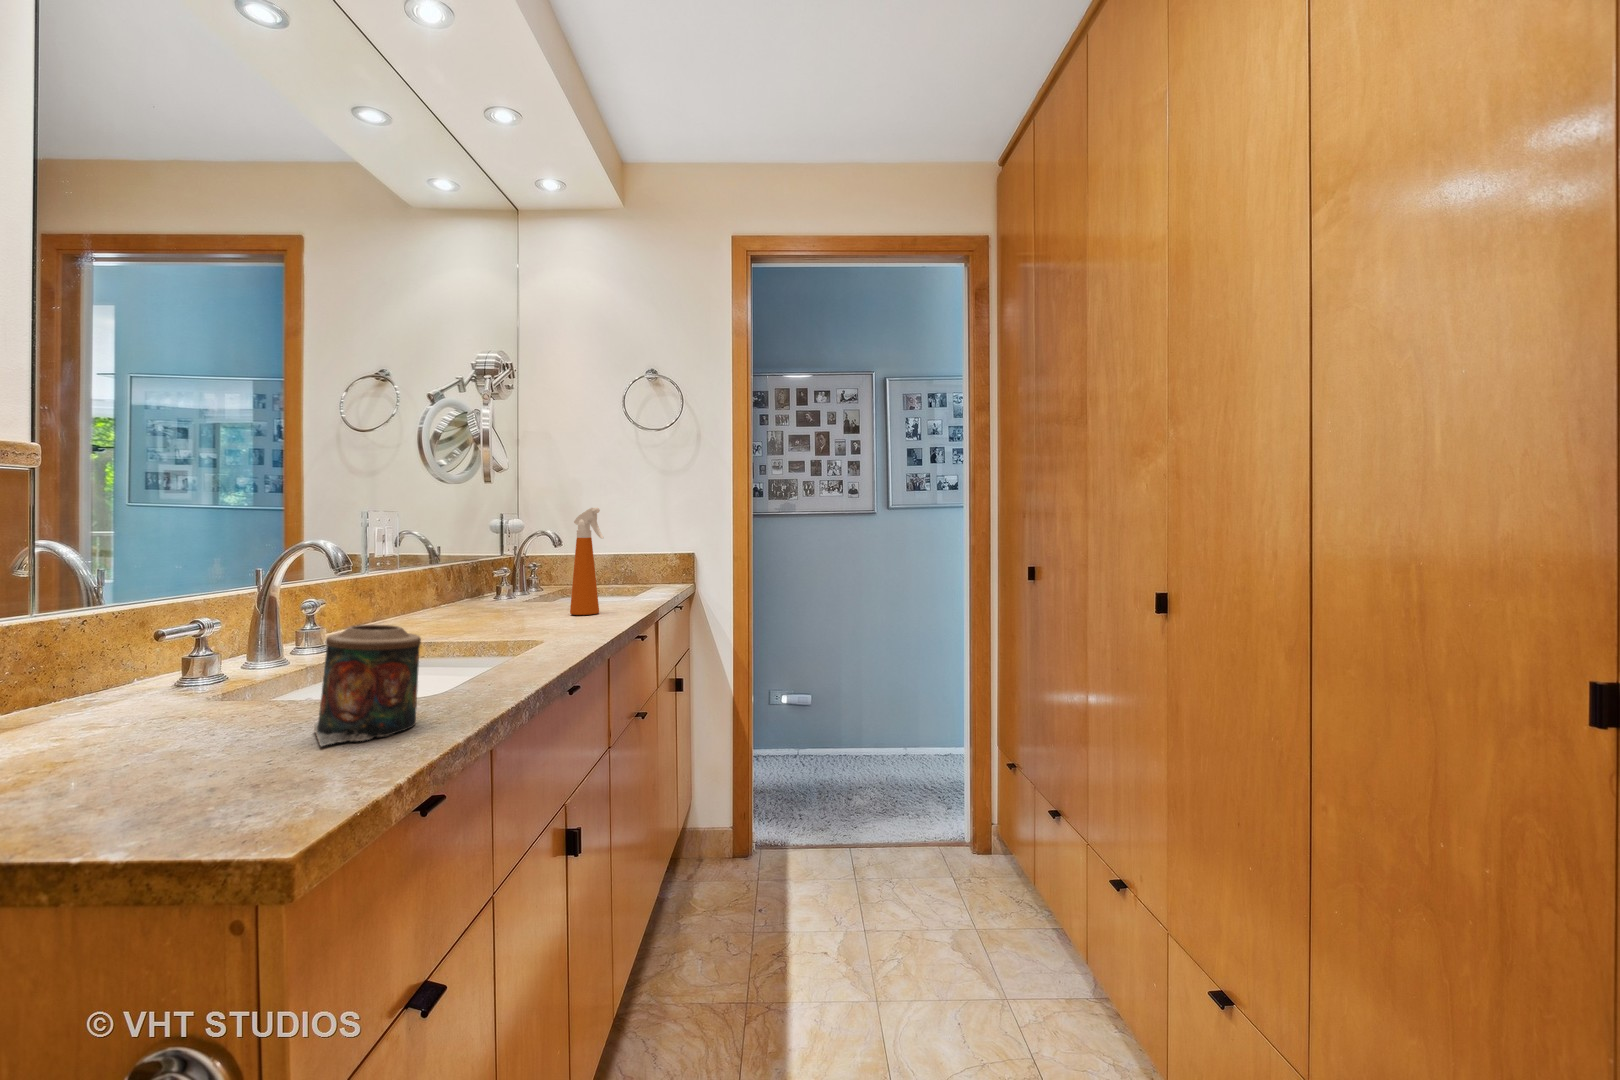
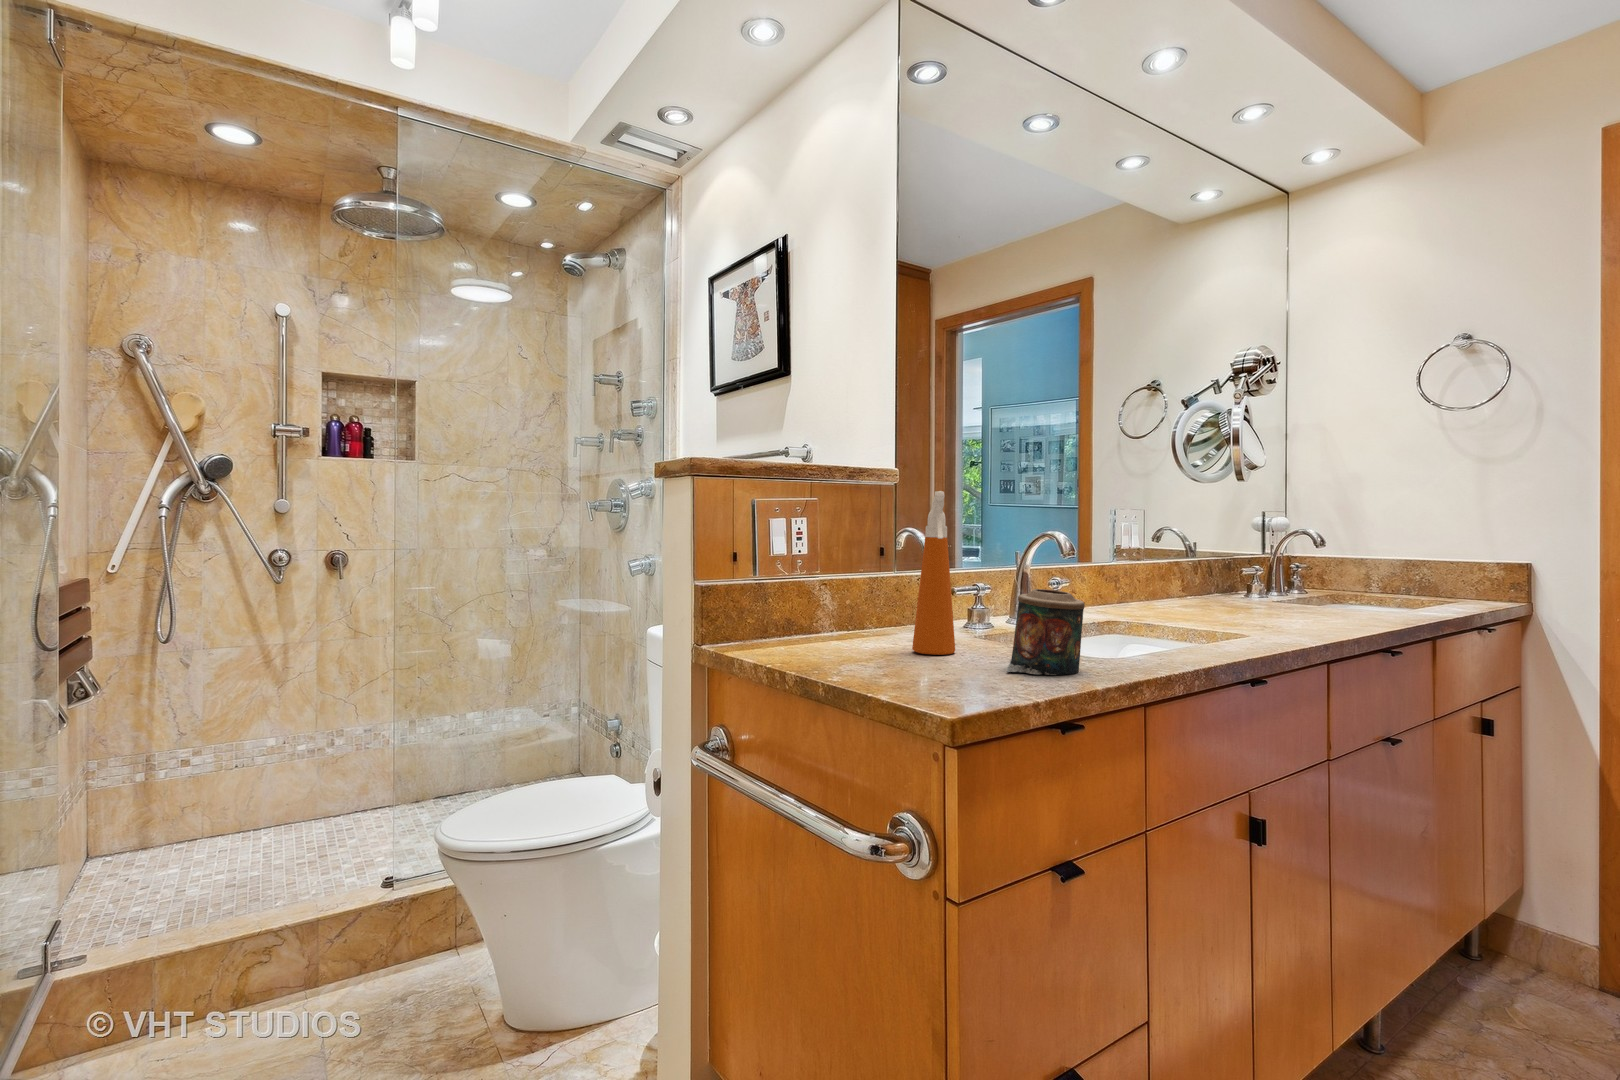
spray bottle: present [570,508,603,615] -> present [912,491,955,655]

